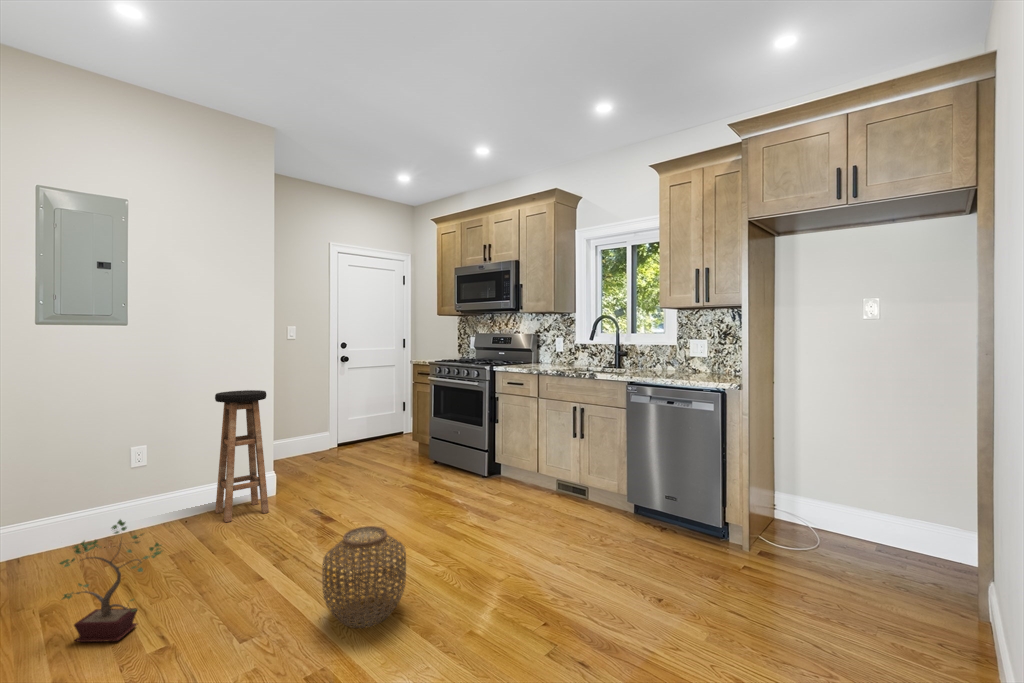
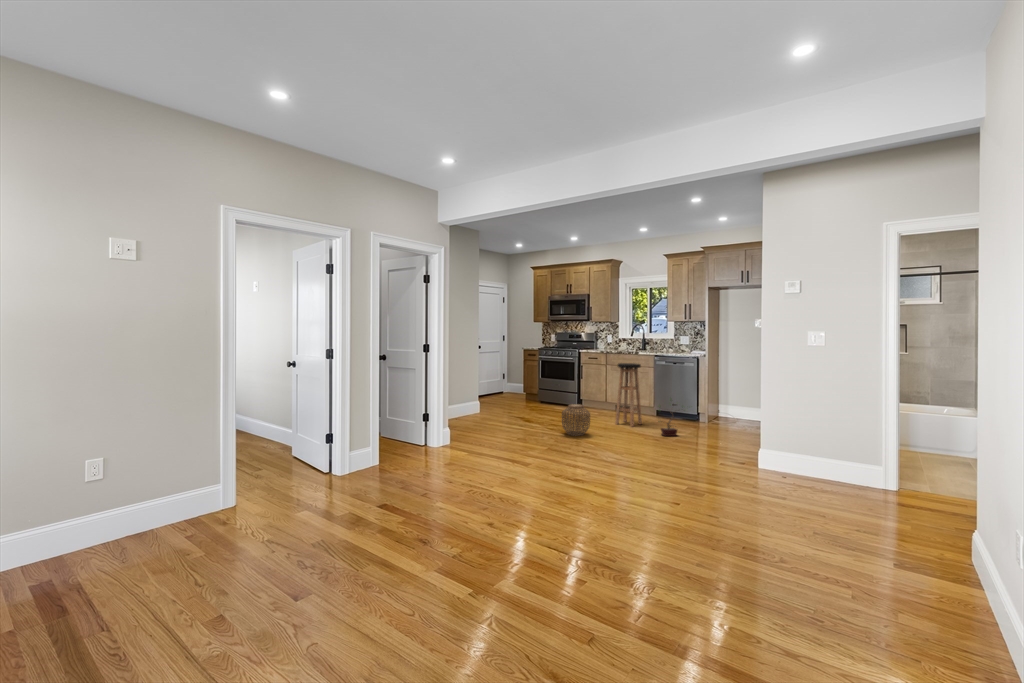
bar stool: present [215,390,269,522] -> present [615,363,642,427]
potted plant: present [60,520,162,642] -> present [659,400,677,436]

